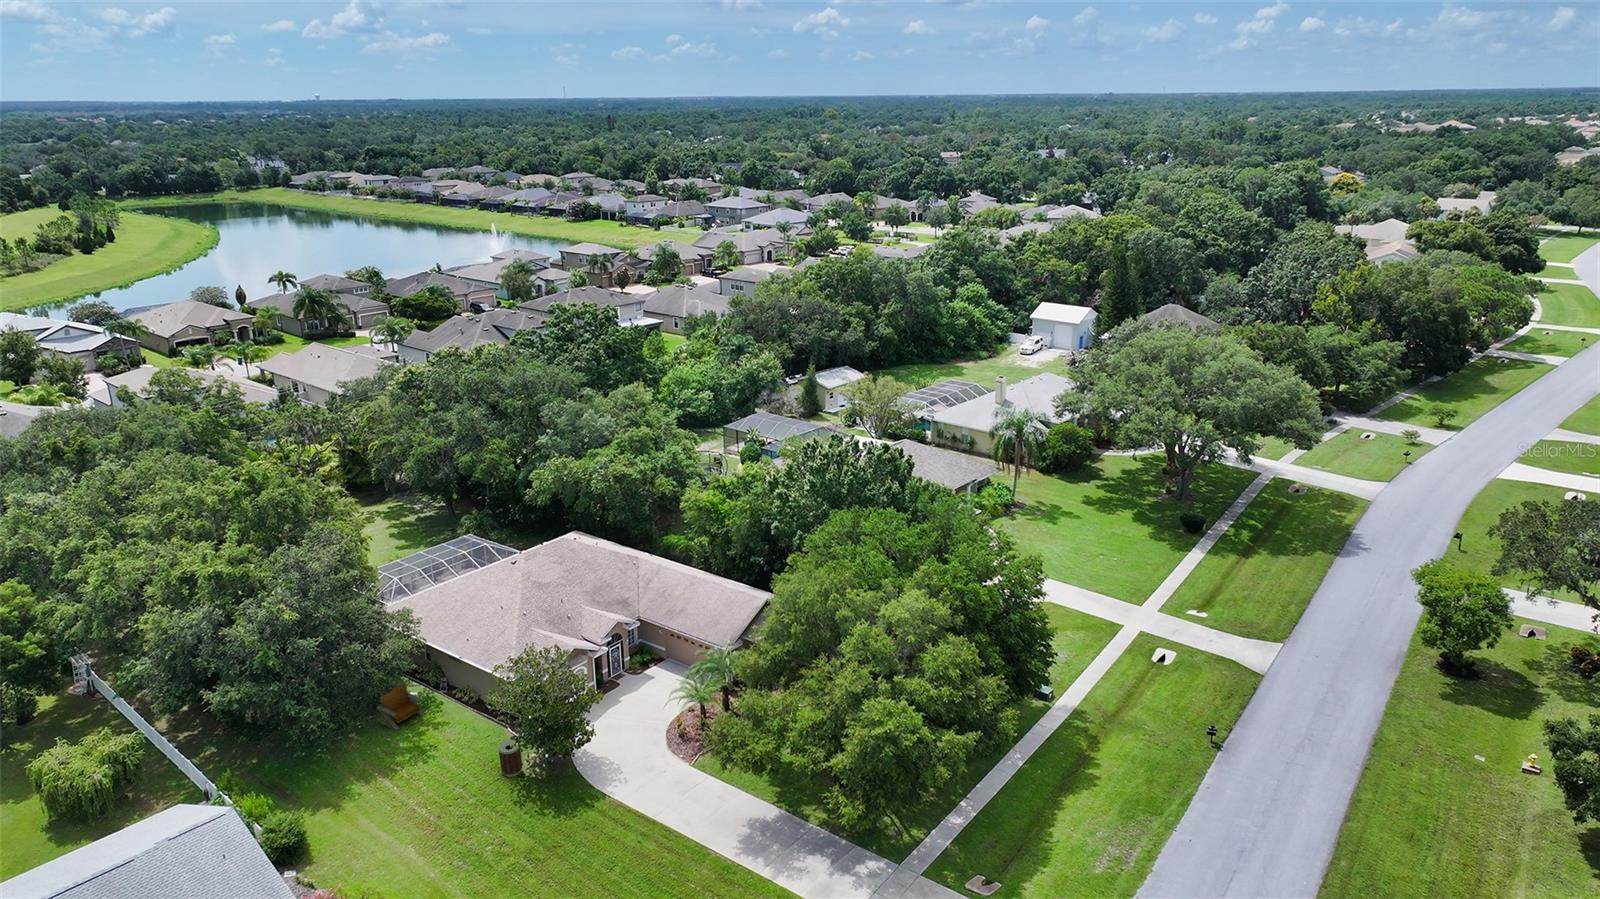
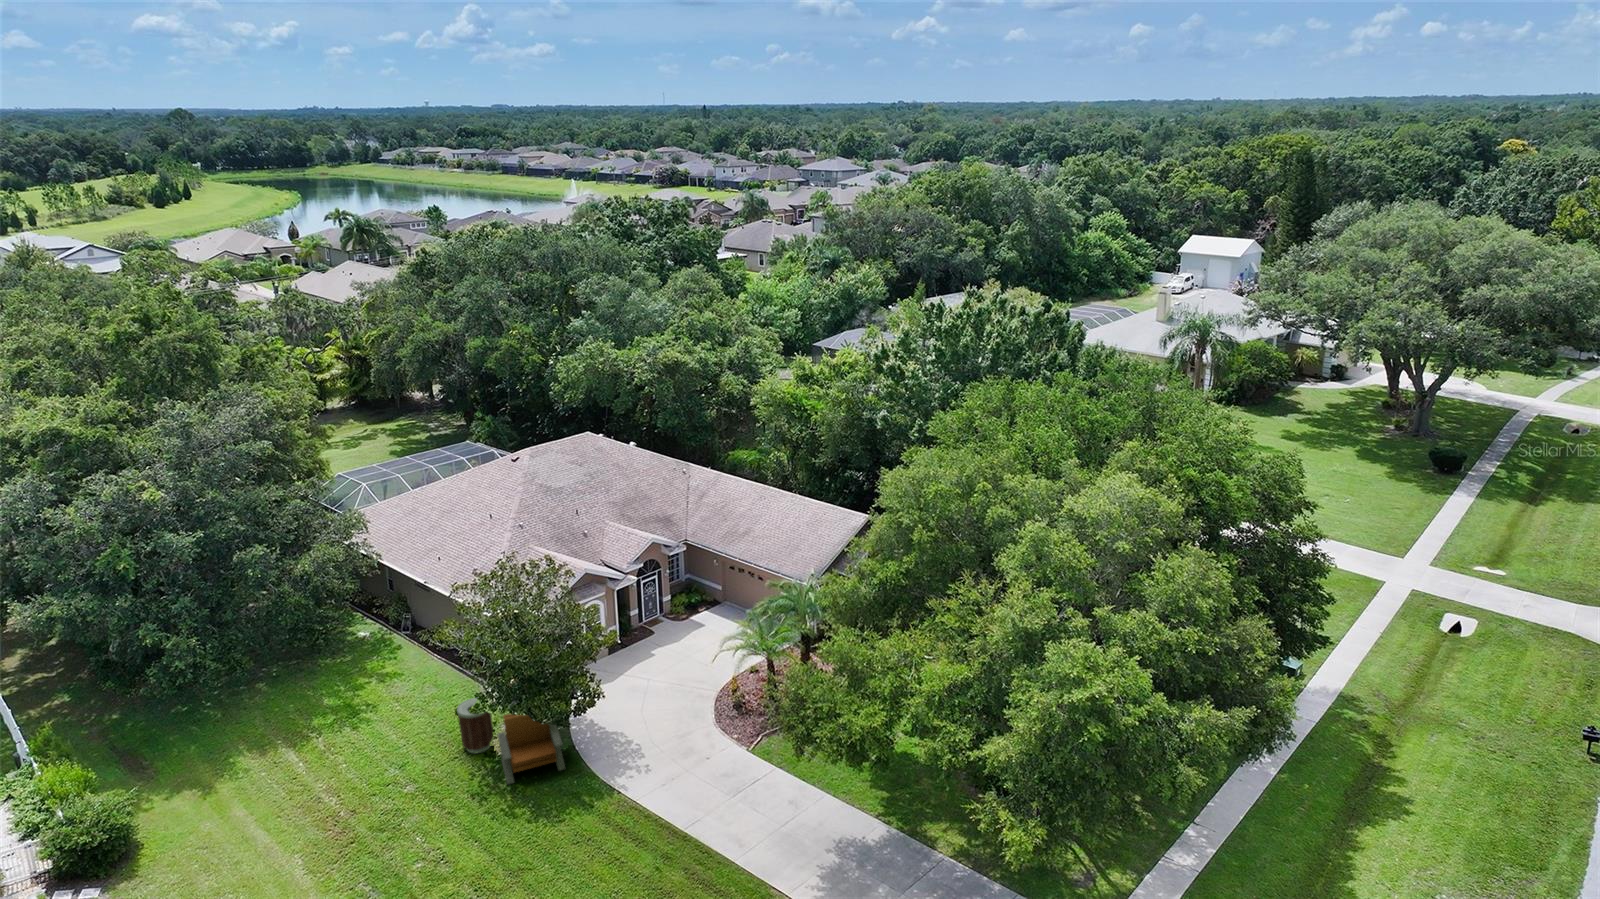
lounge chair: present [377,684,425,731] -> present [498,714,565,784]

